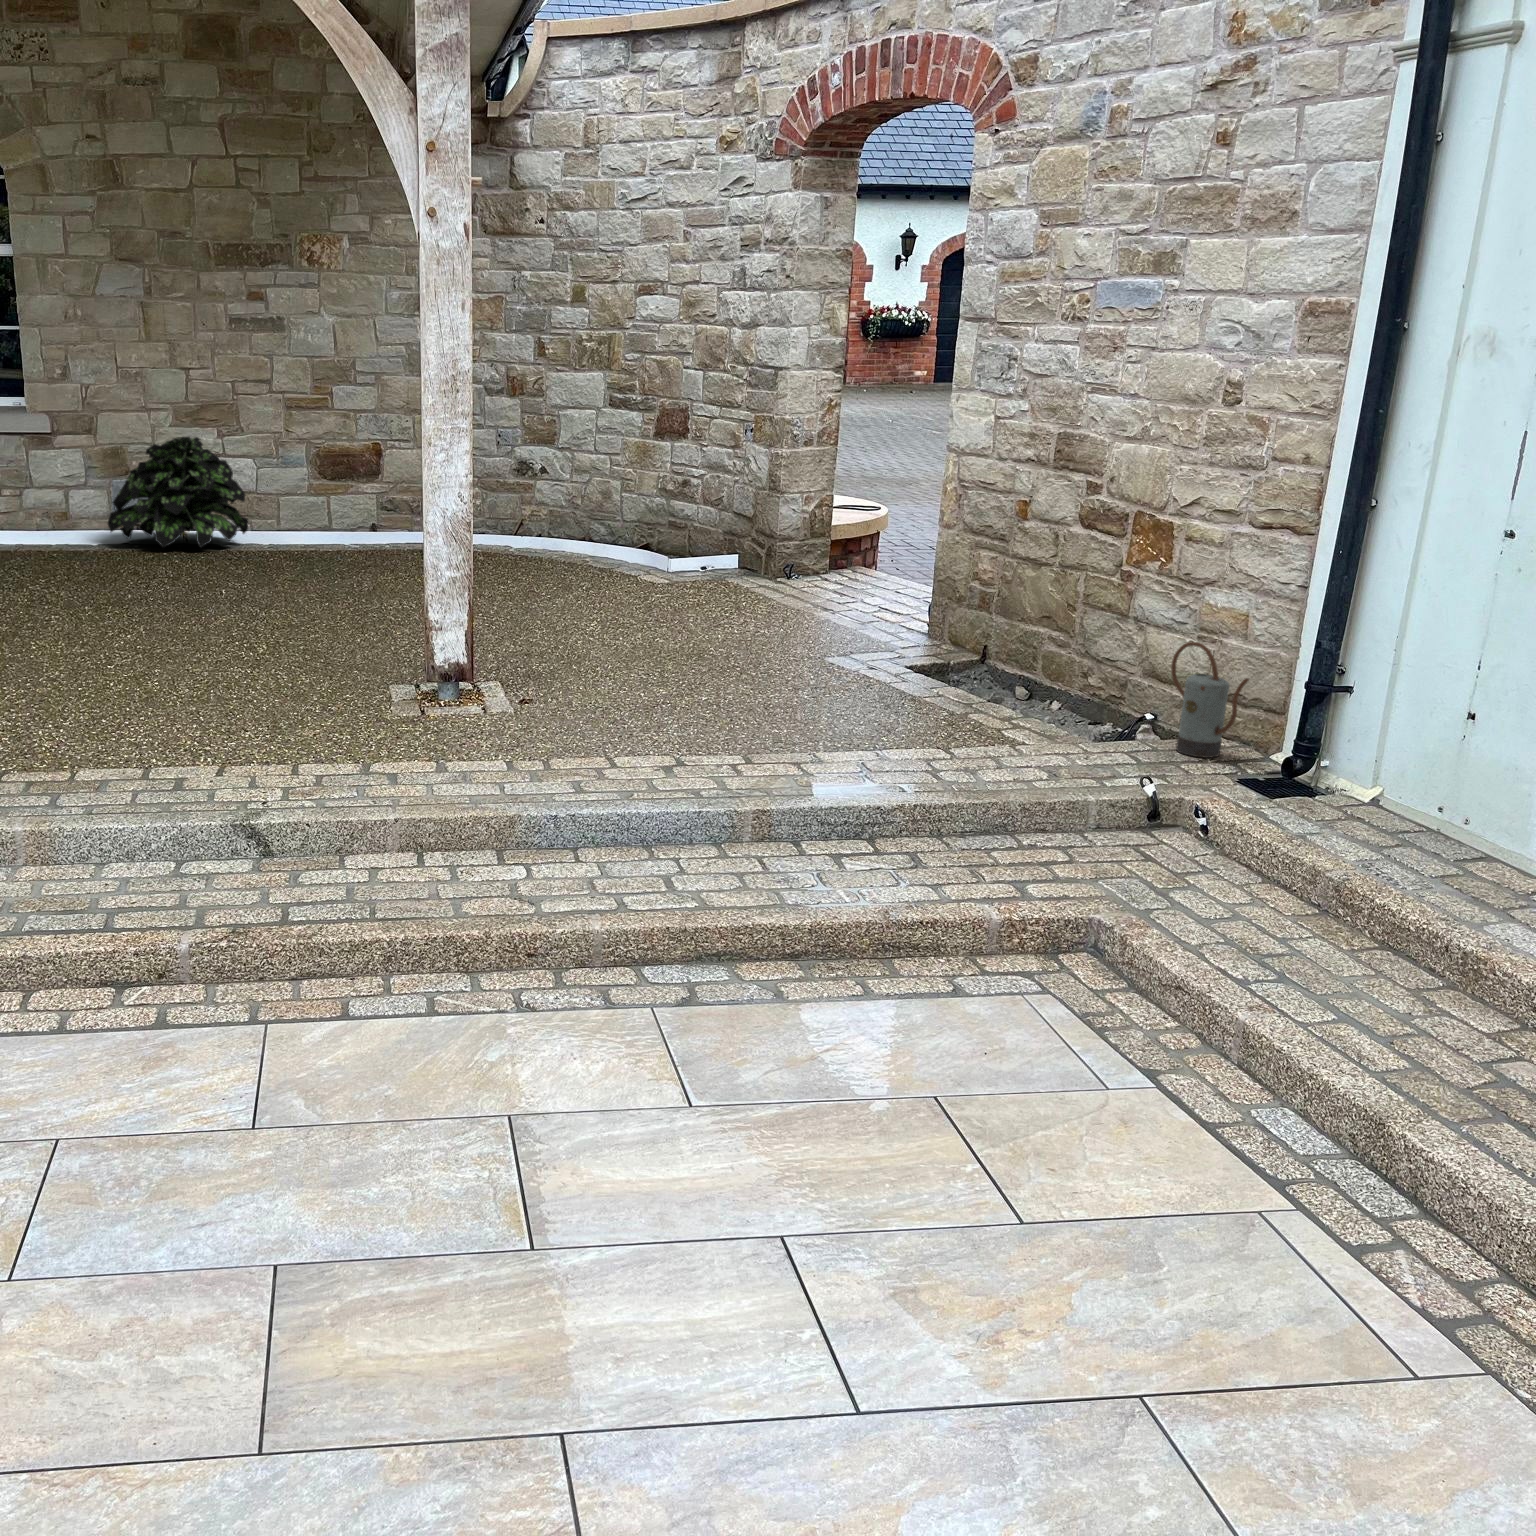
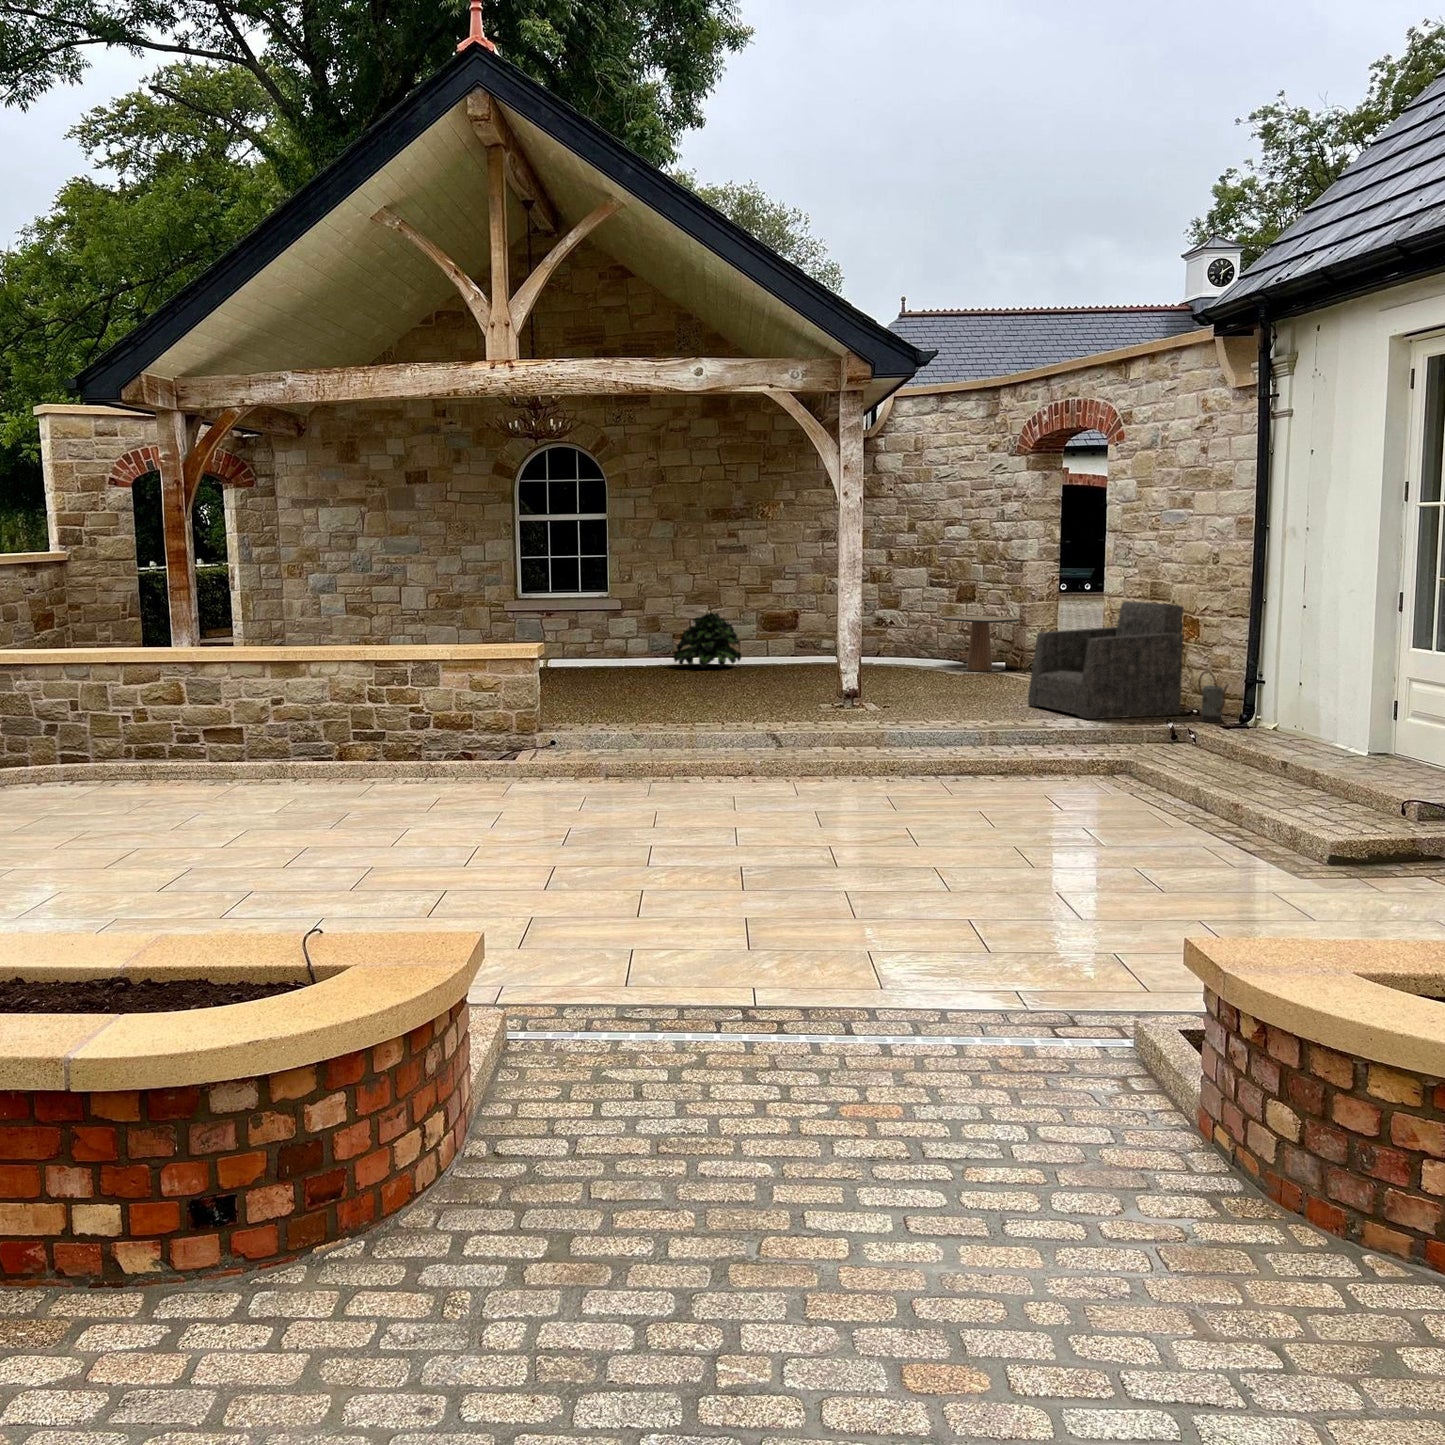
side table: none [628,464,772,573] -> present [941,615,1021,672]
armchair: none [804,470,1140,742] -> present [1028,601,1184,719]

